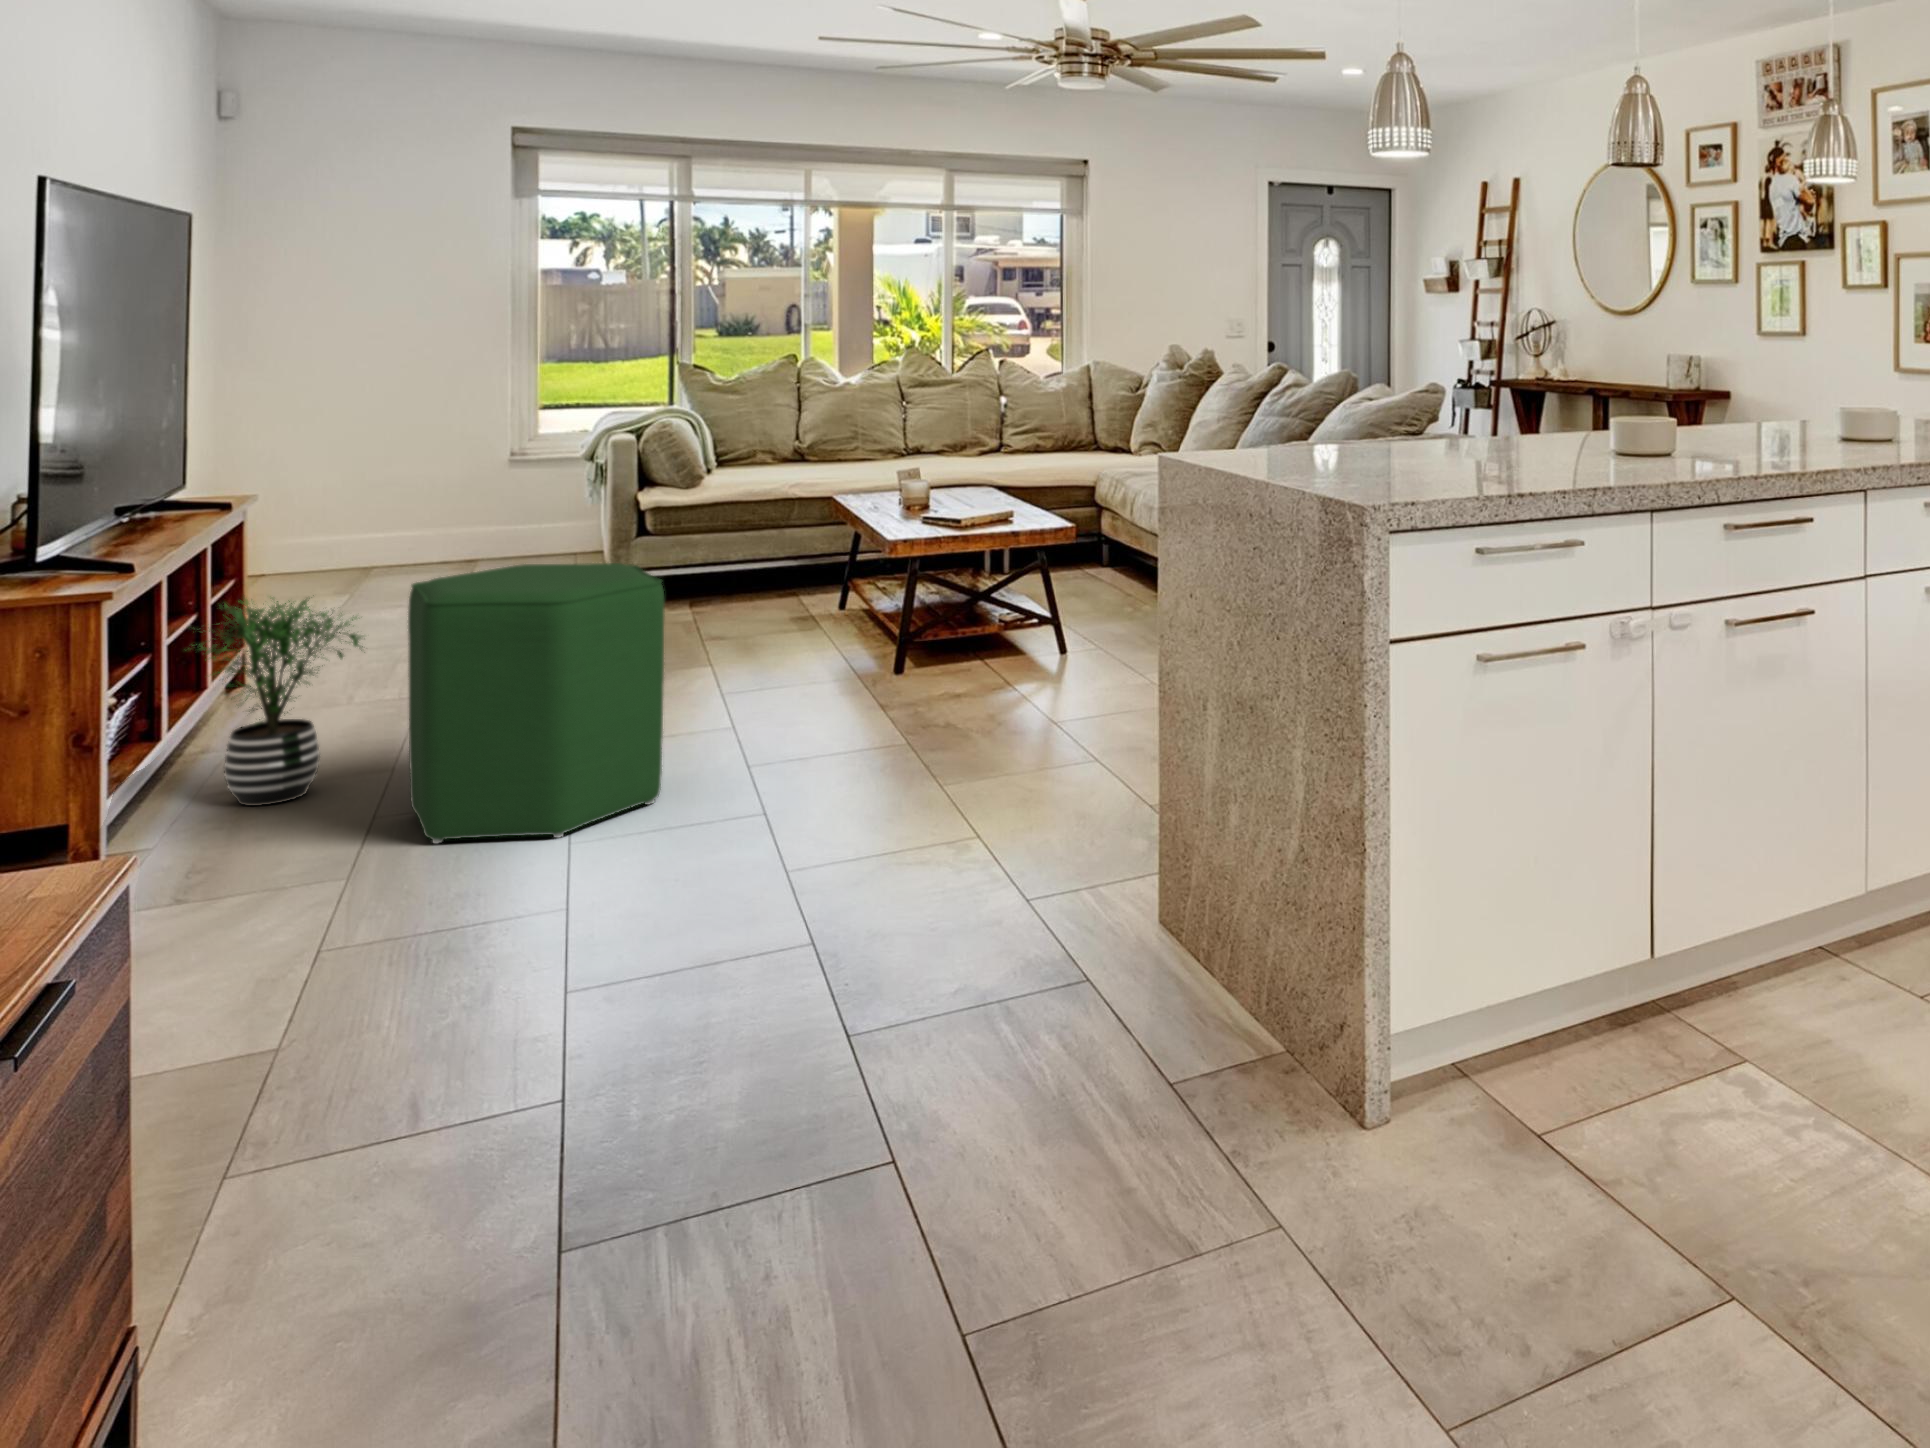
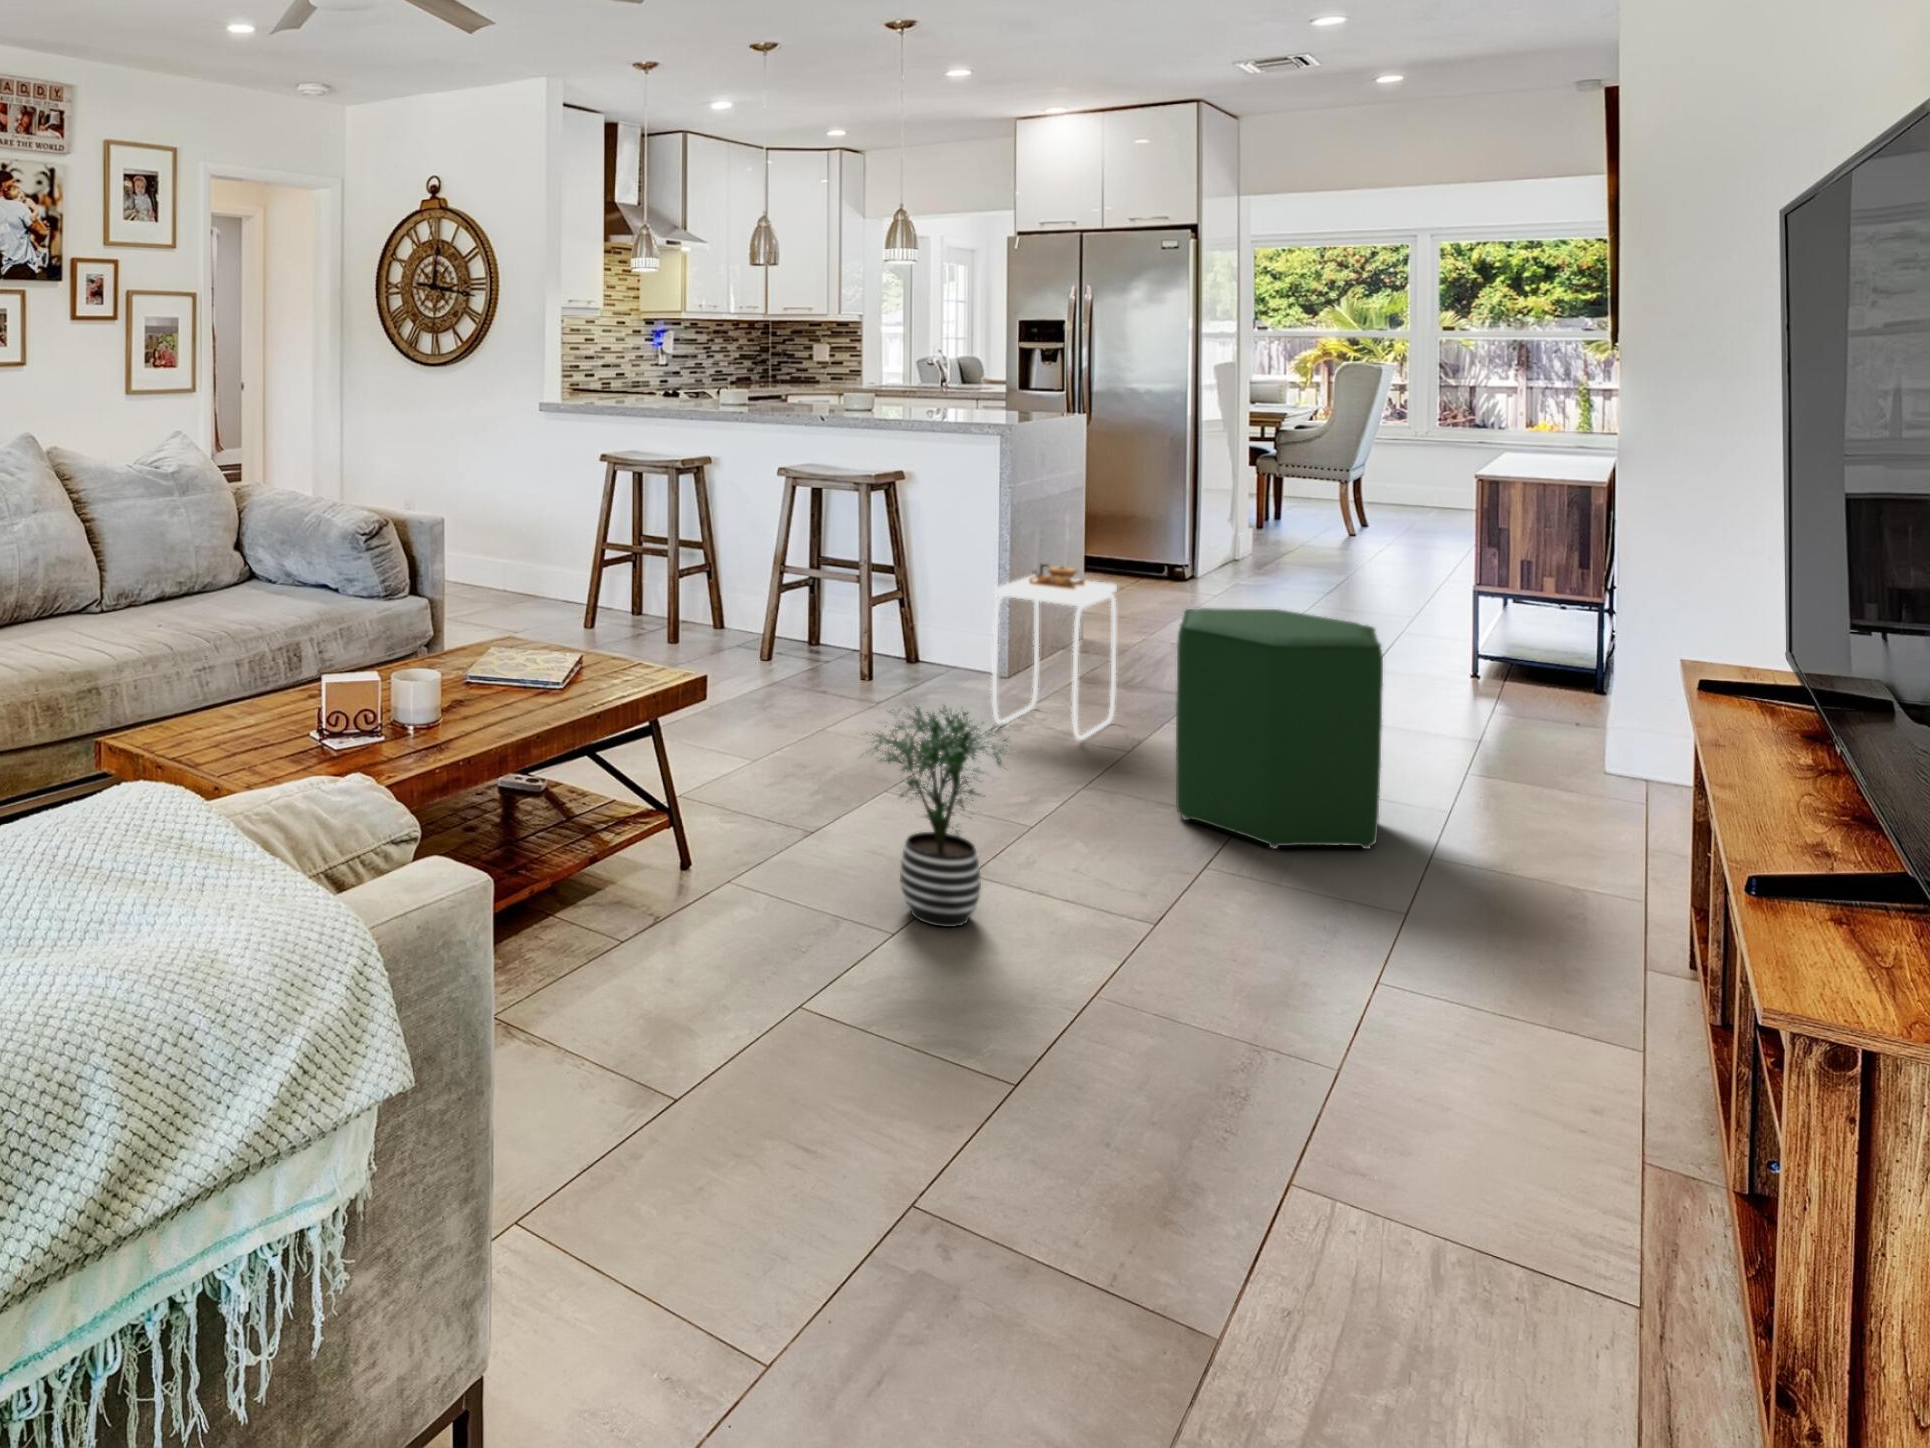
side table: none [844,593,999,853] -> present [992,564,1117,740]
potted plant: present [197,598,363,806] -> present [861,705,1008,927]

